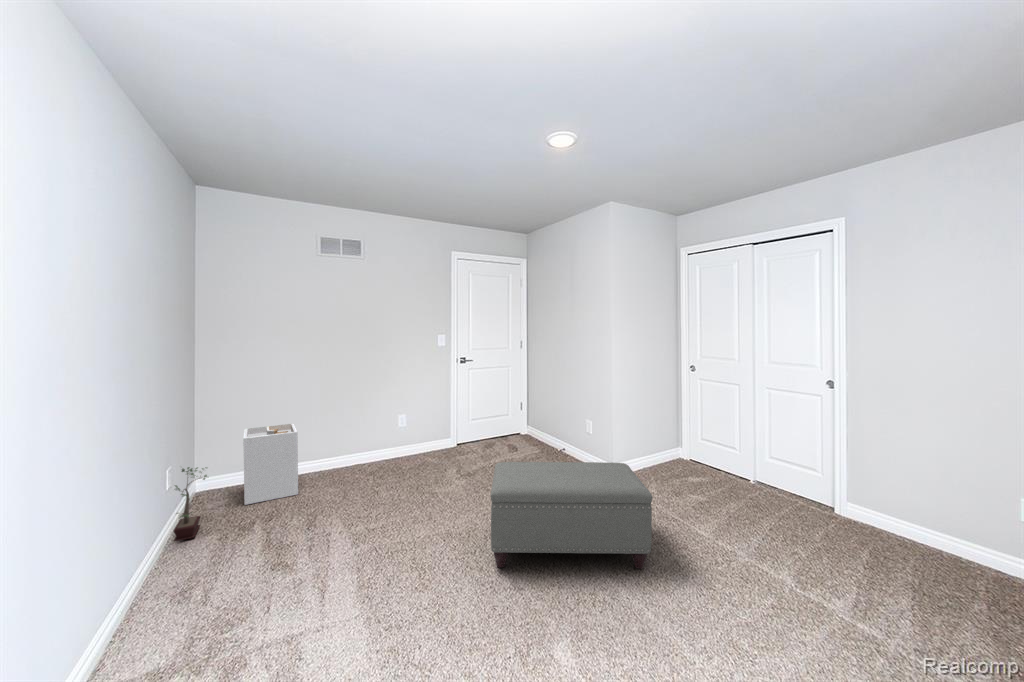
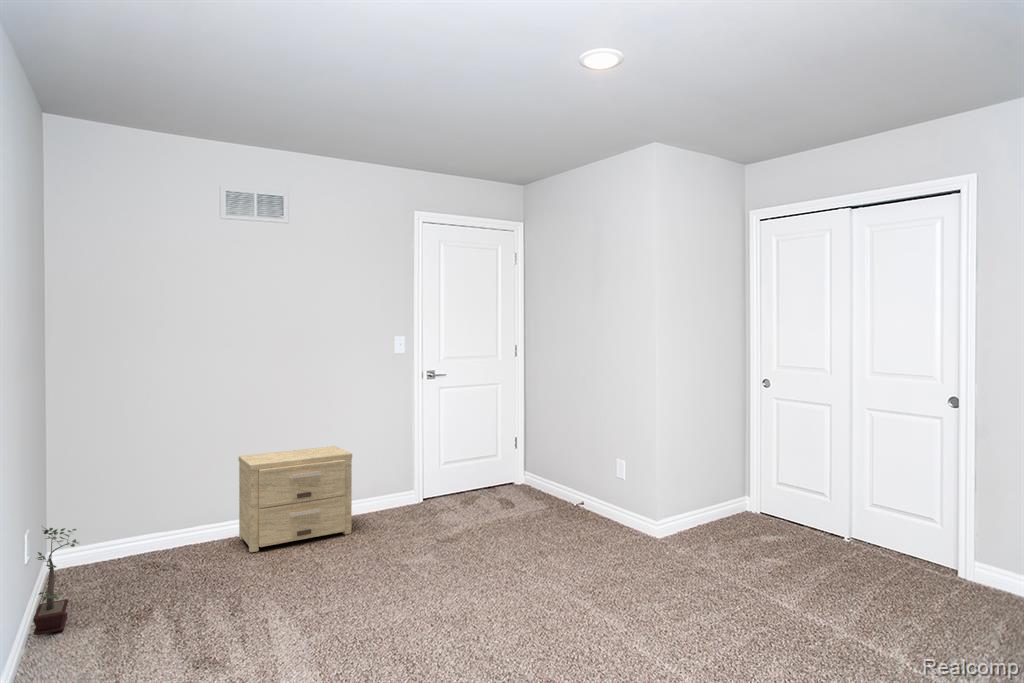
side table: none [325,409,402,482] -> present [238,446,352,552]
laundry hamper: present [243,424,298,505] -> none [122,467,204,585]
ottoman: present [491,462,653,569] -> none [501,511,723,655]

